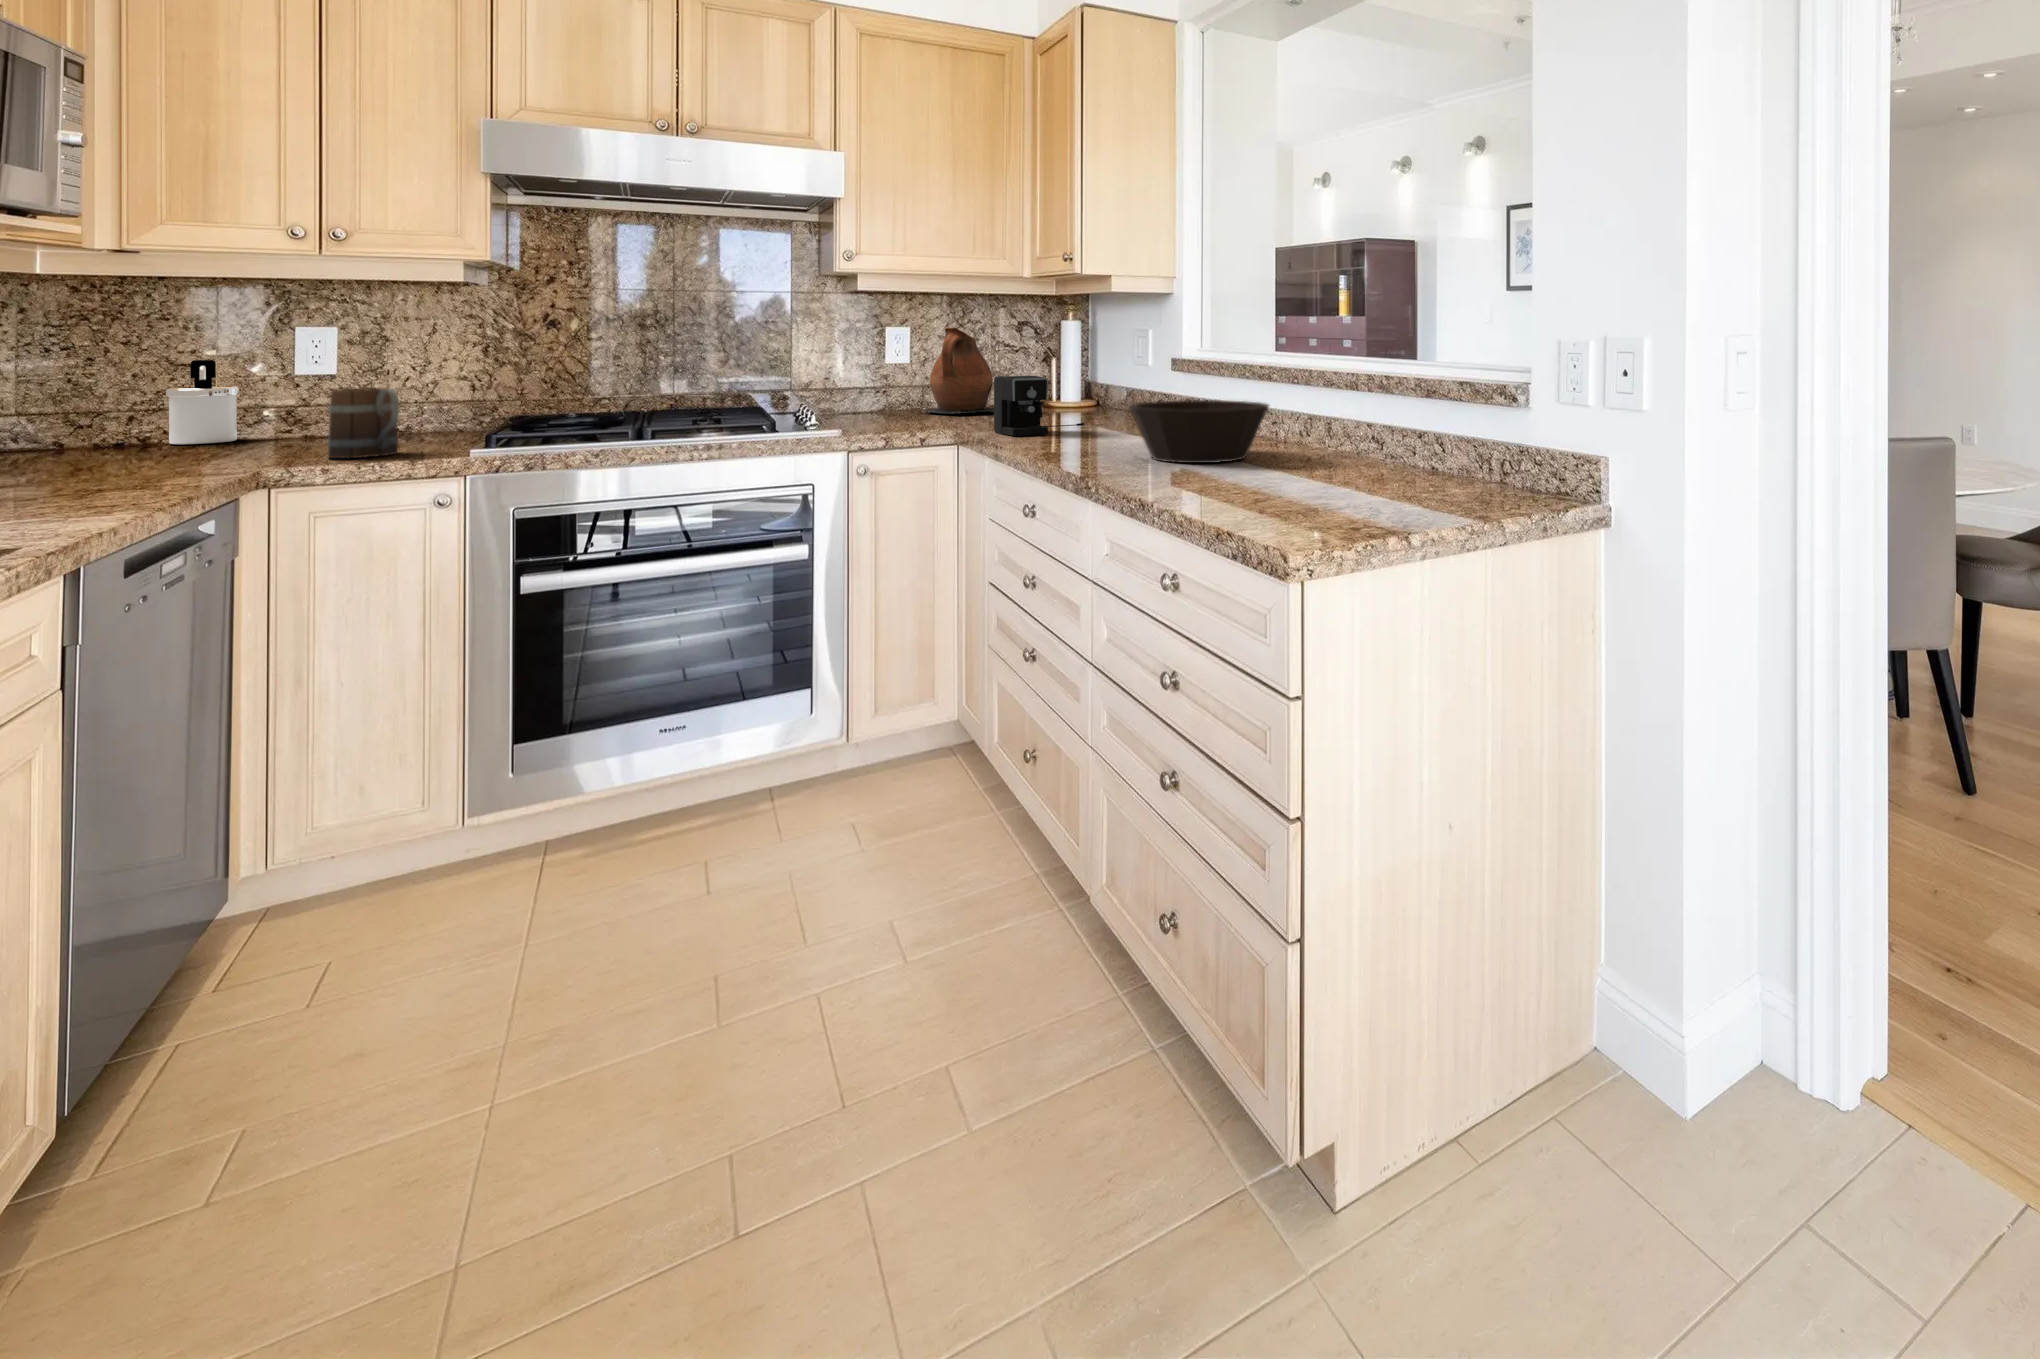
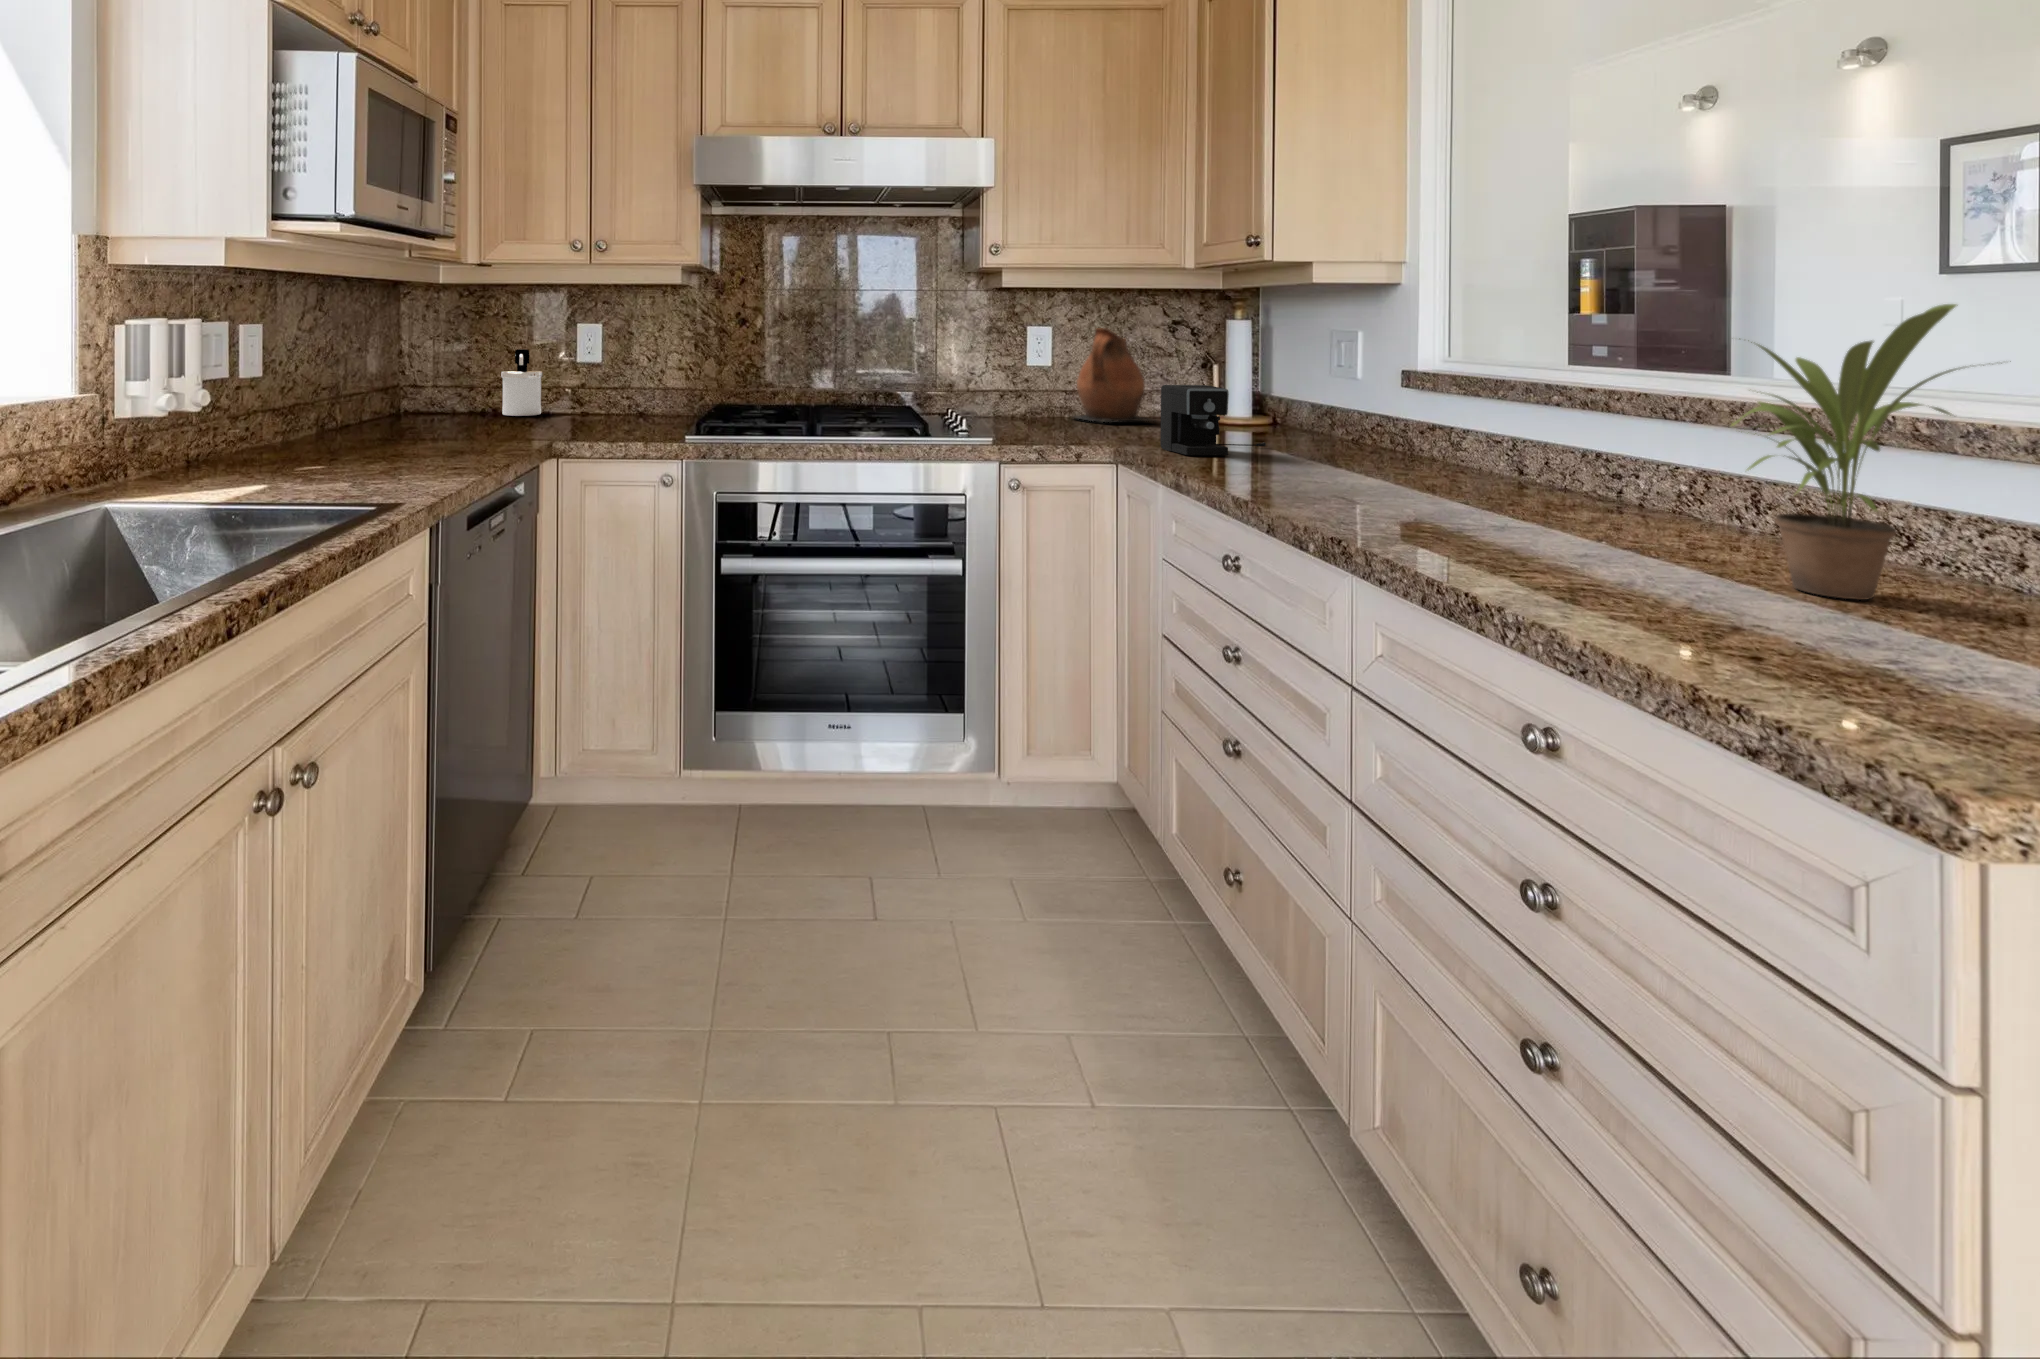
potted plant: none [1323,307,1434,489] -> present [1733,304,1984,600]
mug: present [328,388,399,458] -> none [594,377,641,437]
bowl: present [1129,400,1270,463] -> none [1360,427,1586,519]

